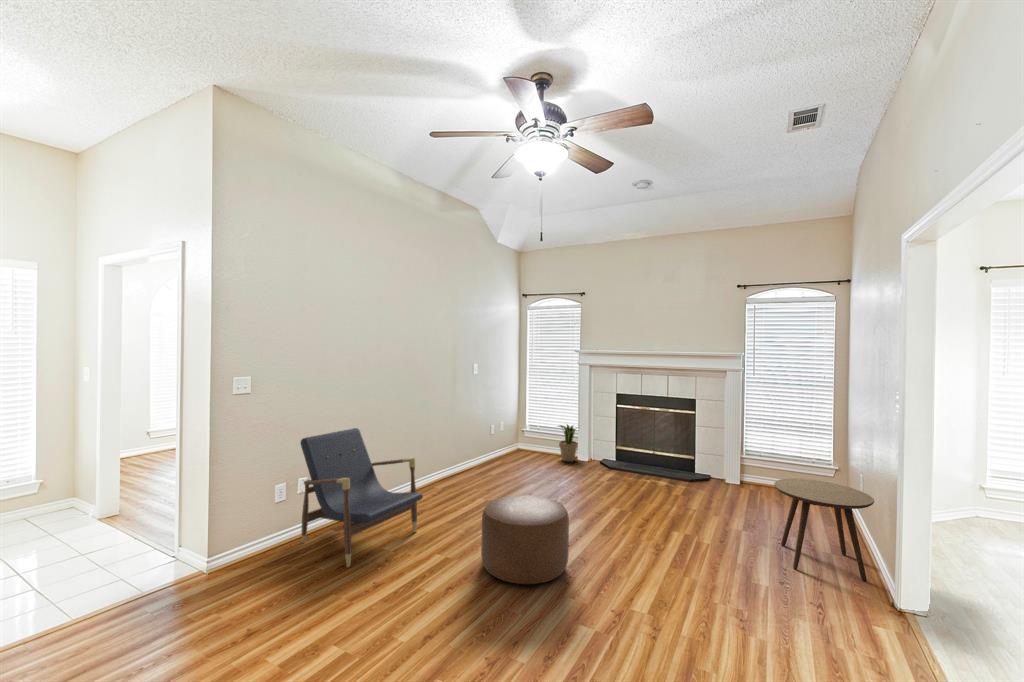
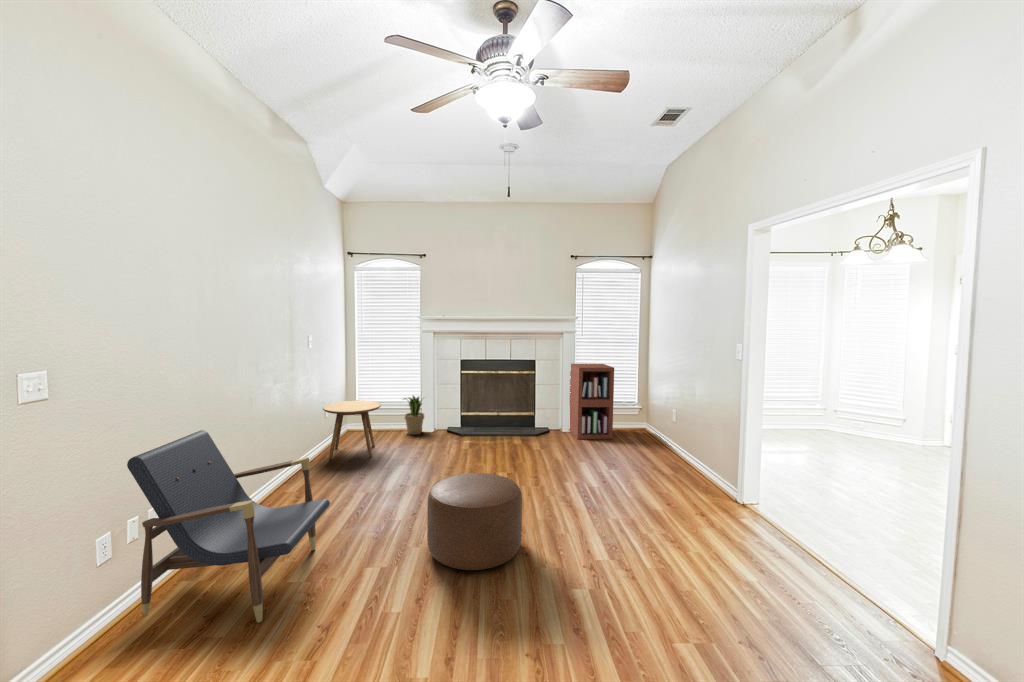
bookshelf: none [737,405,788,501] -> present [569,364,614,439]
side table: present [774,479,874,581] -> present [323,400,381,459]

